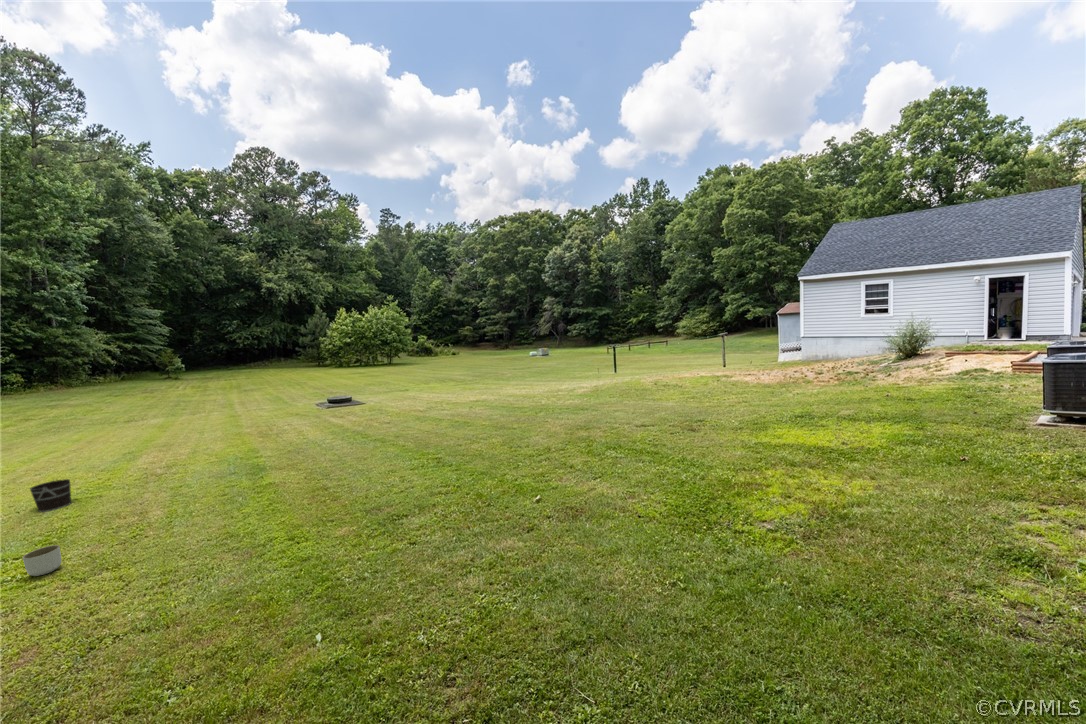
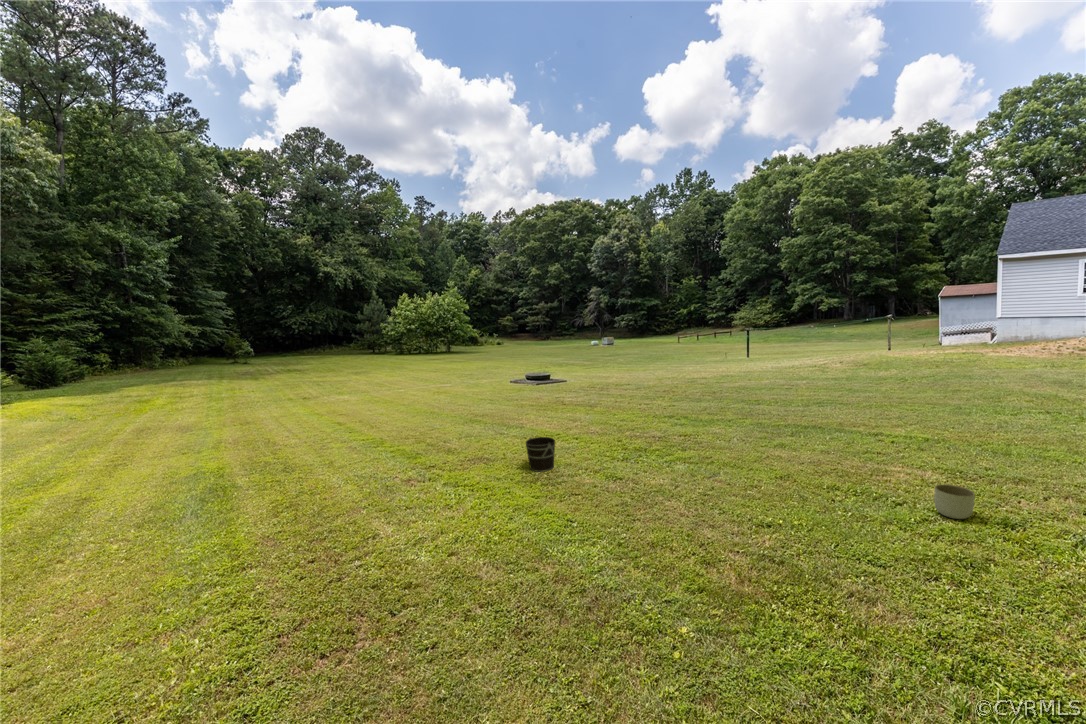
planter: present [23,545,61,576] -> present [934,484,975,519]

